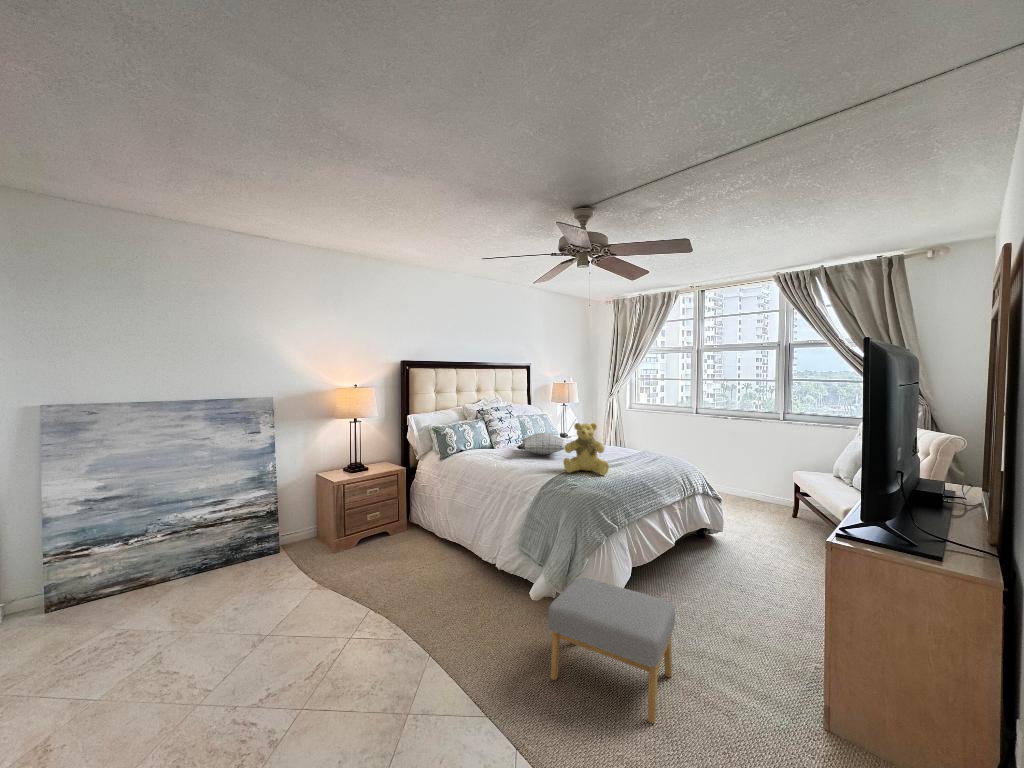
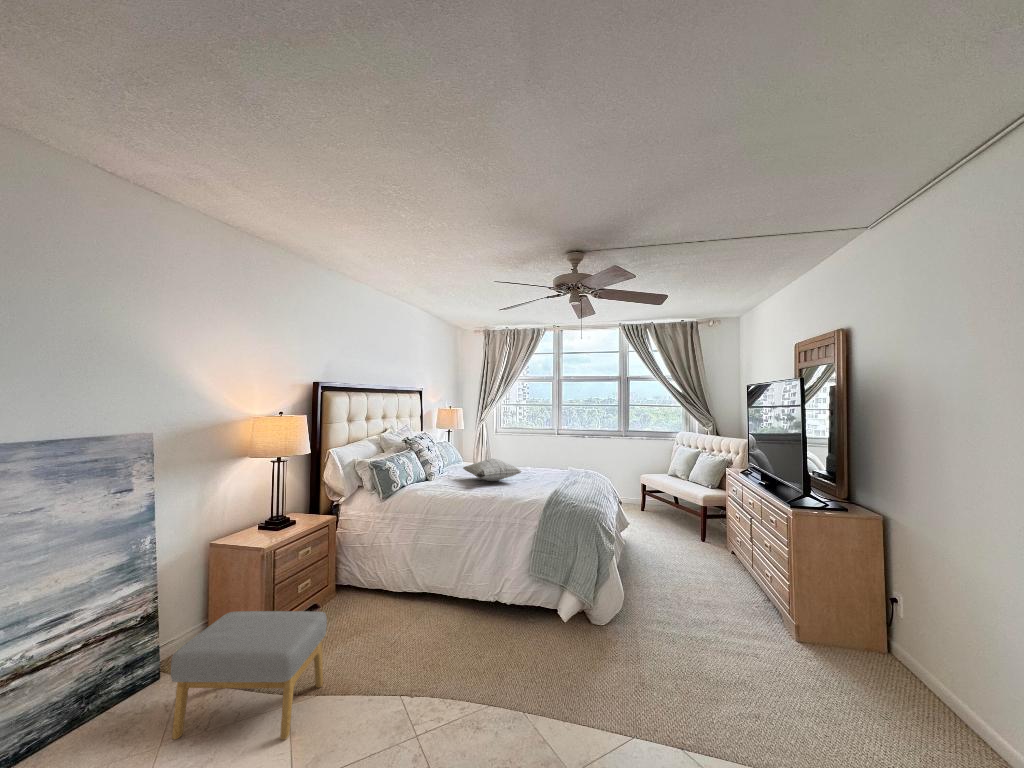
teddy bear: present [563,423,609,475] -> none [544,445,584,495]
footstool: present [548,577,675,723] -> present [171,611,327,740]

